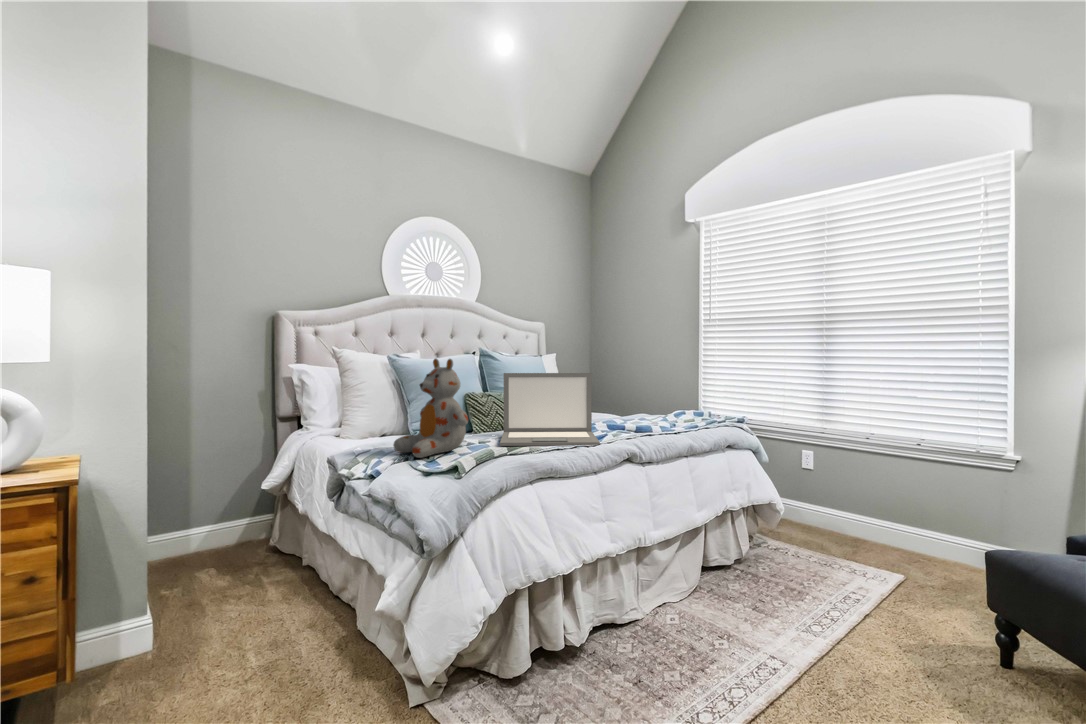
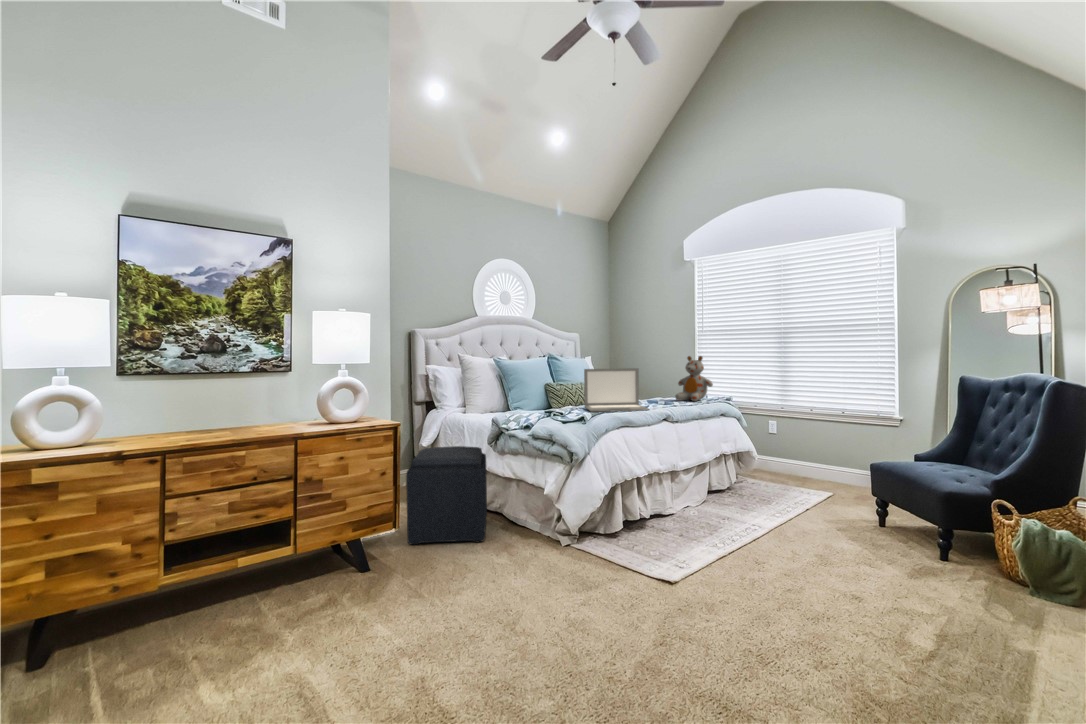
stuffed bear: present [393,359,468,458] -> present [675,356,713,401]
ottoman: none [129,501,326,694] -> present [406,446,487,545]

